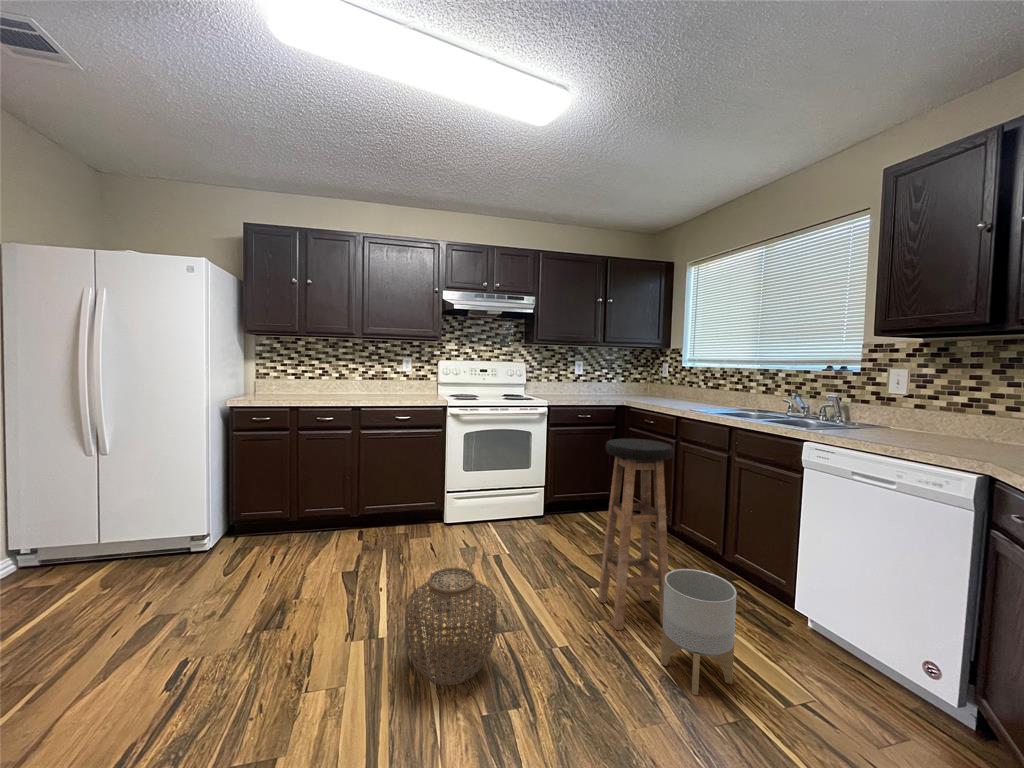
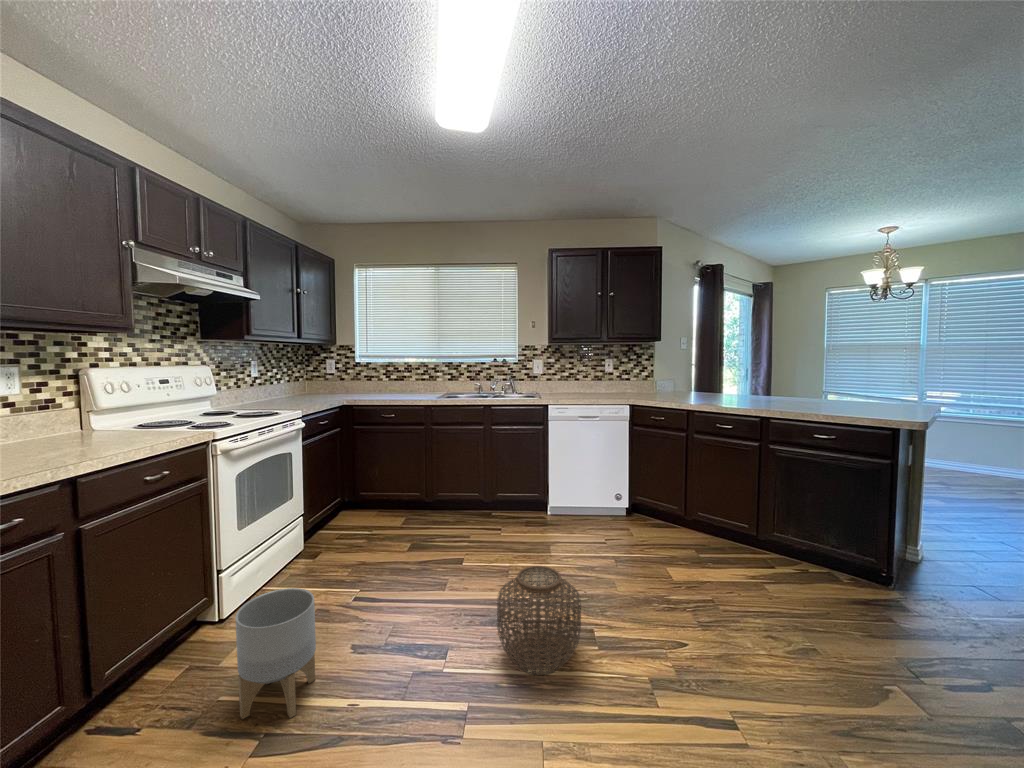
bar stool: present [598,439,673,630] -> none [484,424,535,570]
planter: present [661,569,737,695] -> present [235,588,316,719]

